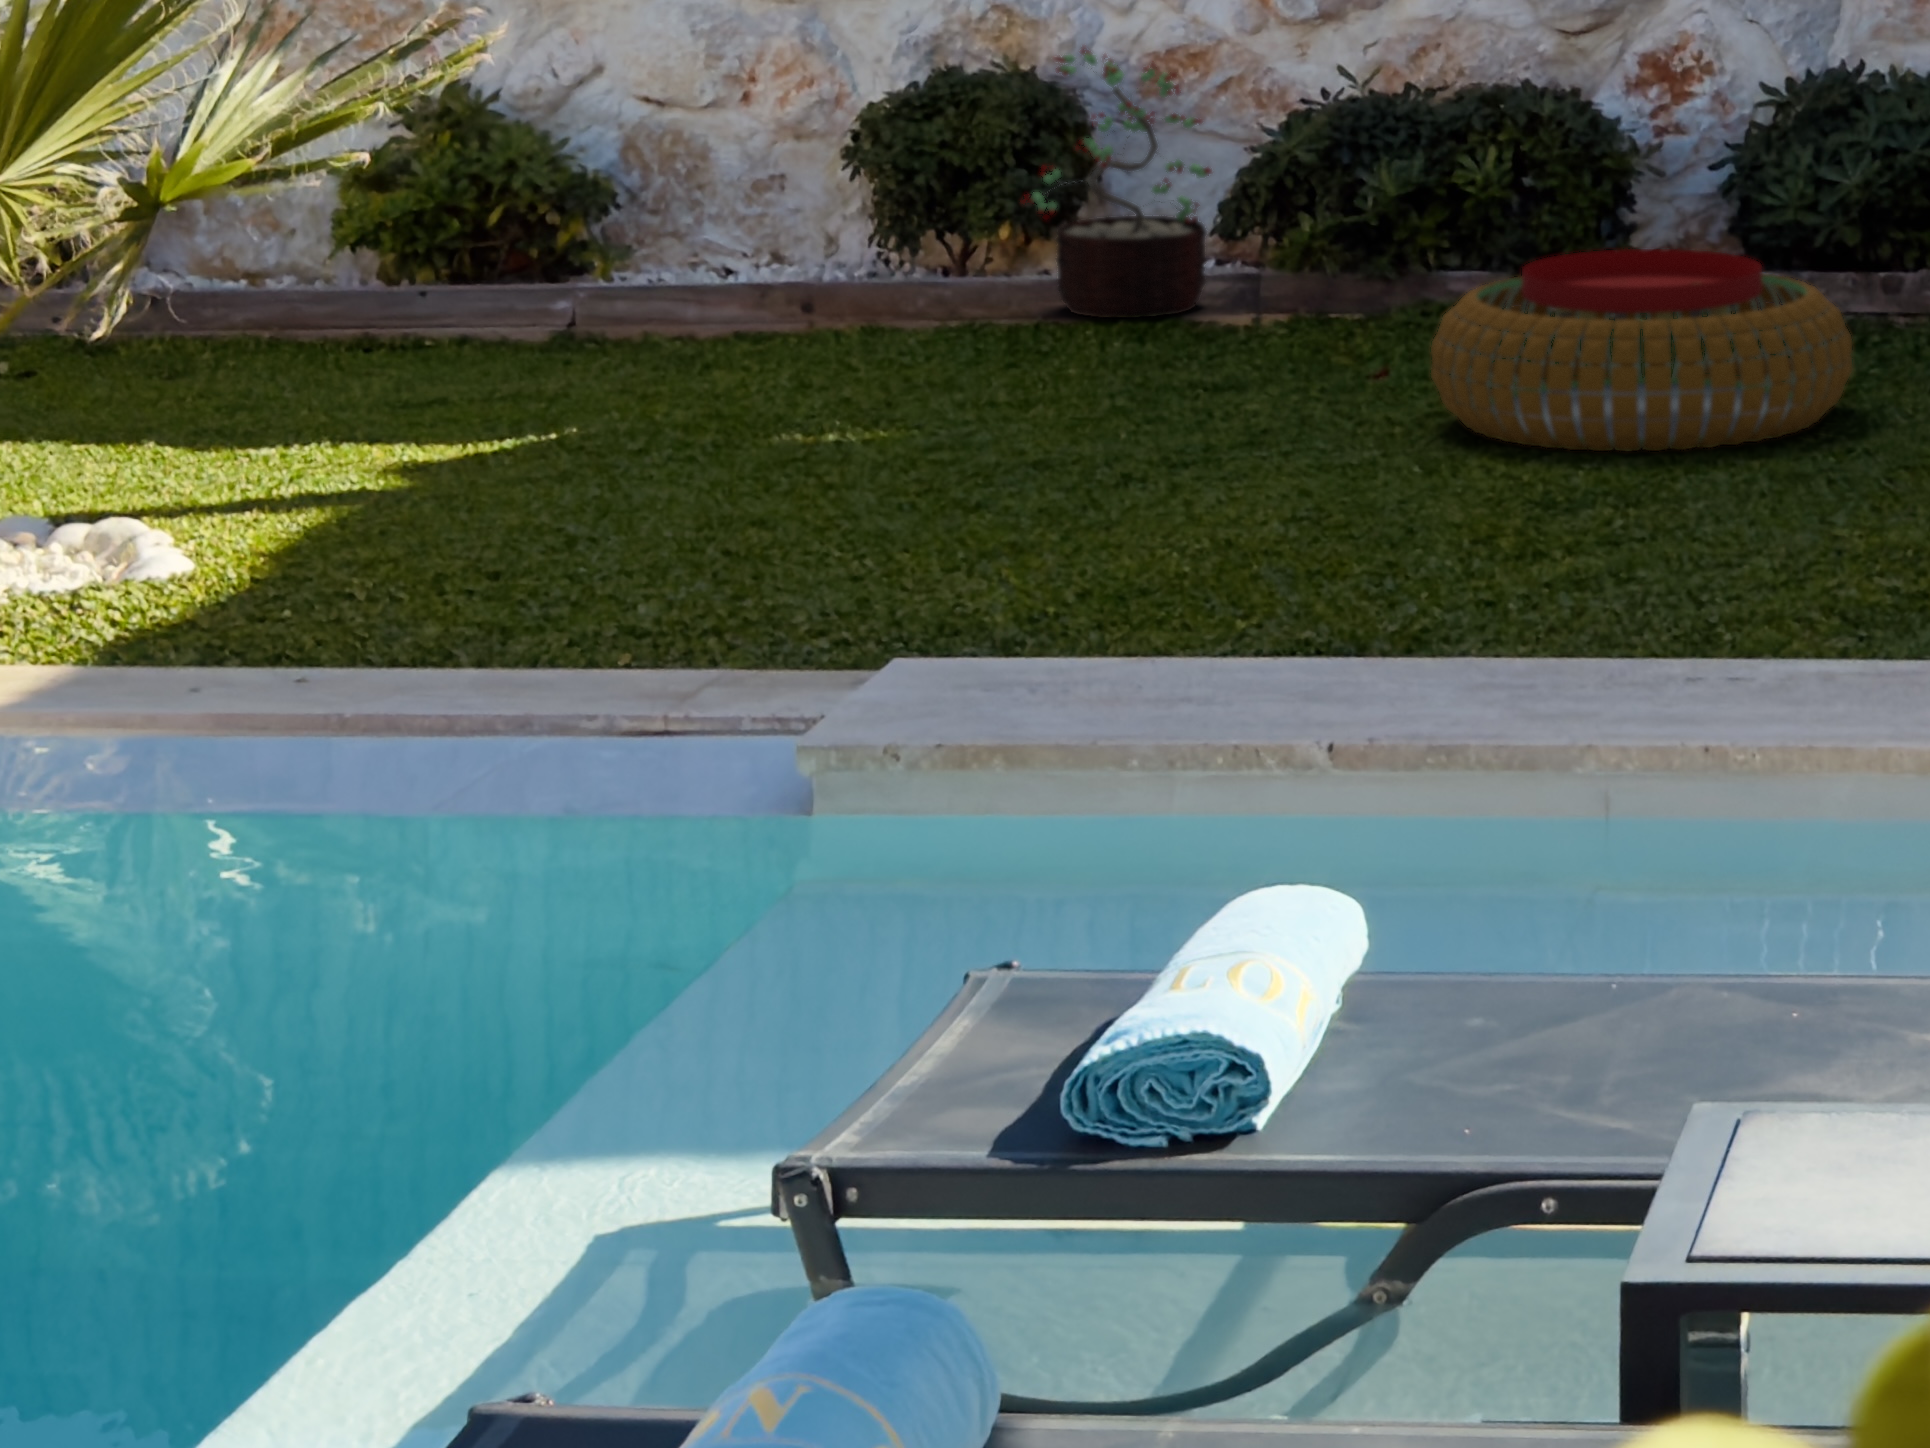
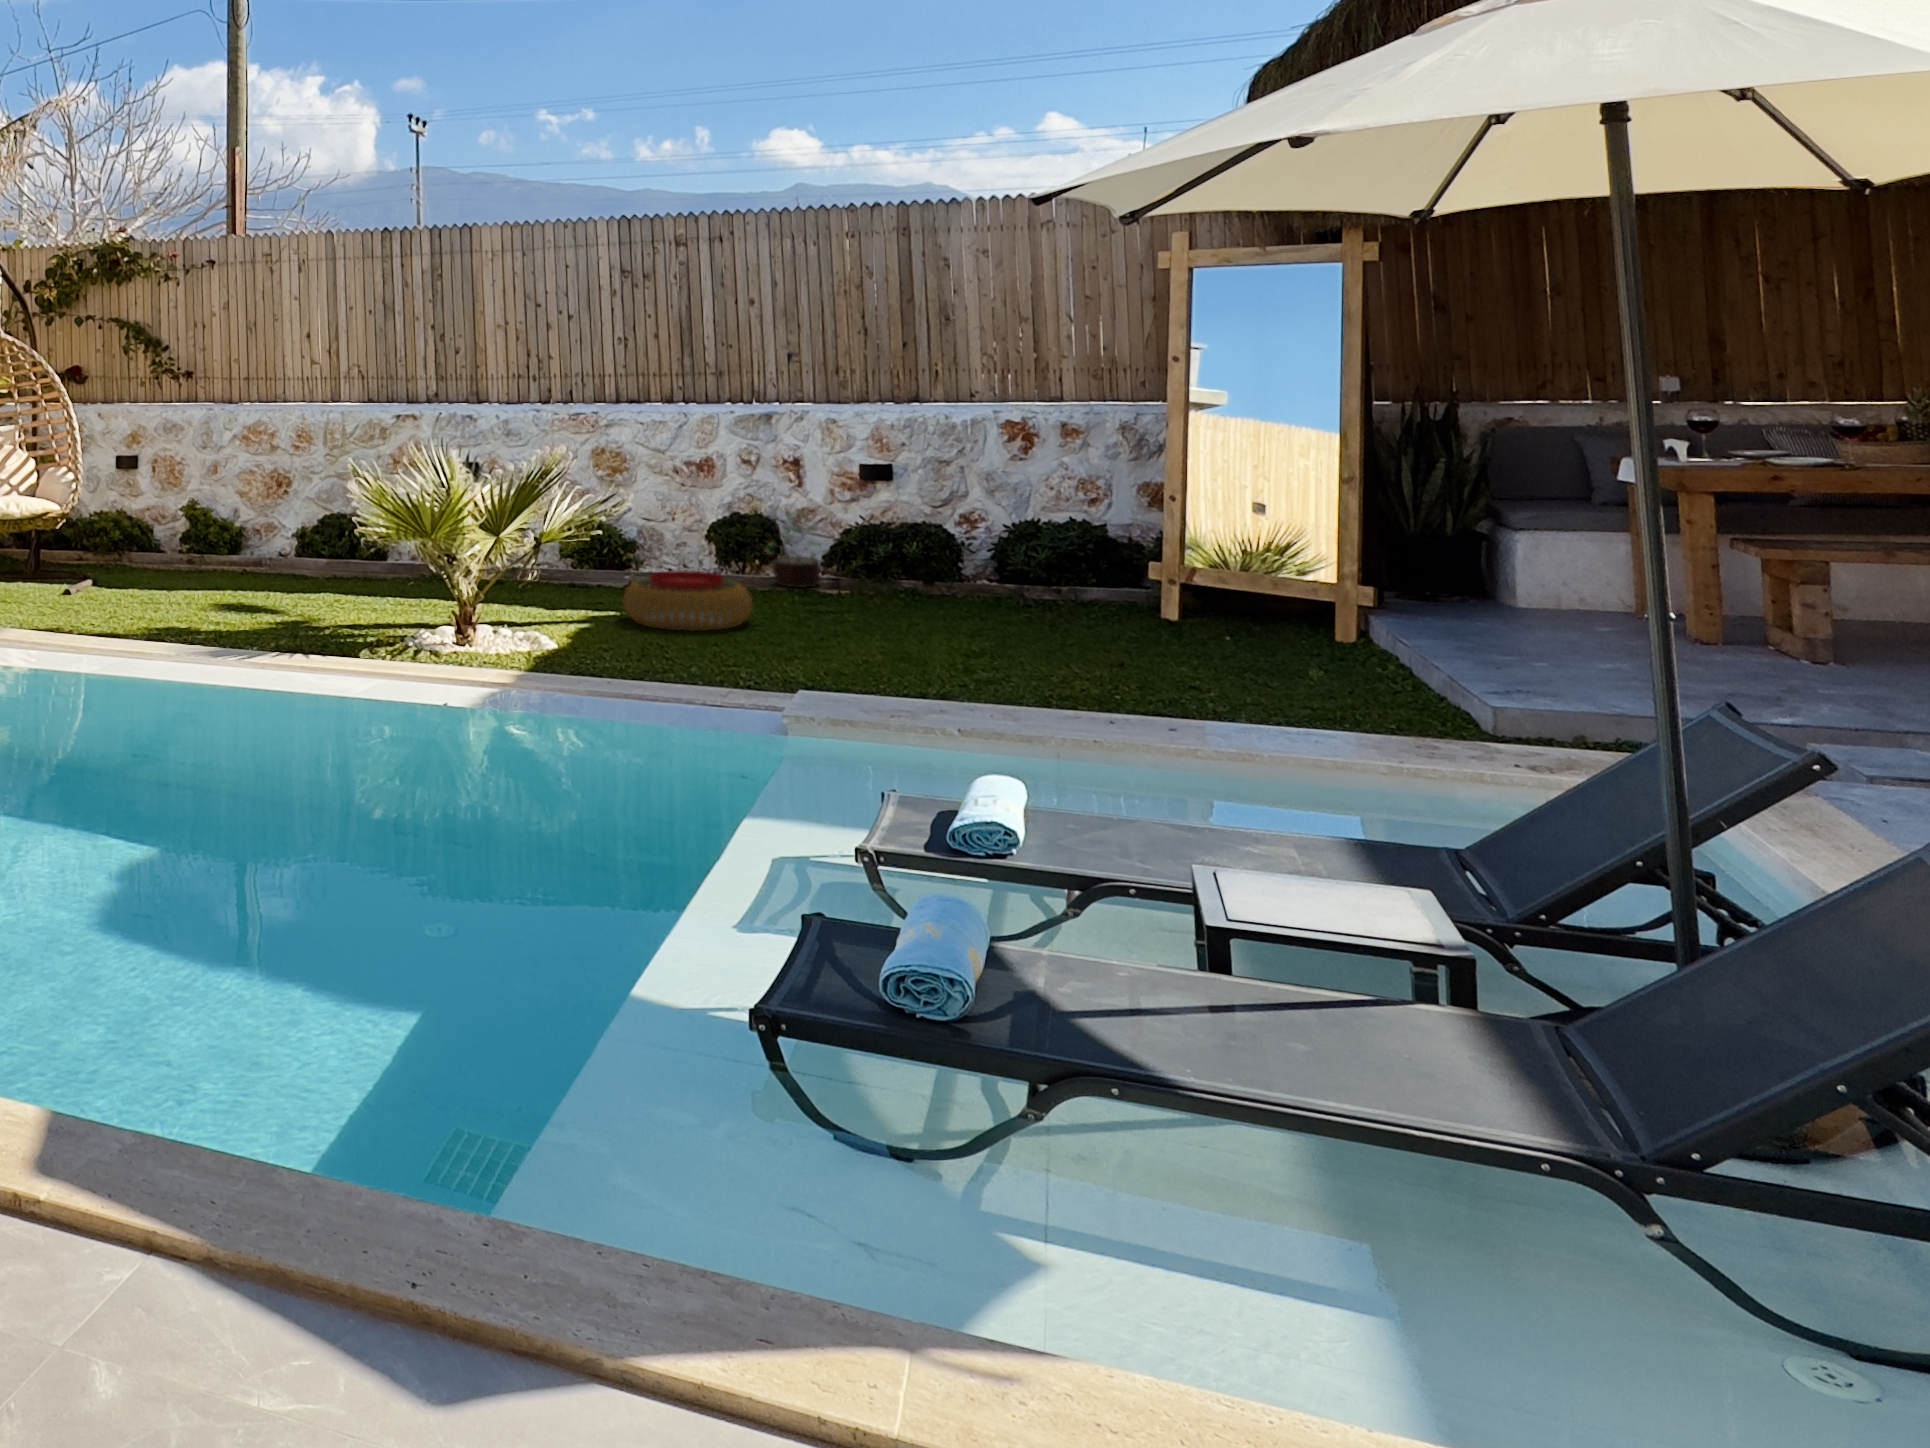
pouf: present [1431,249,1852,451] -> present [623,570,752,631]

